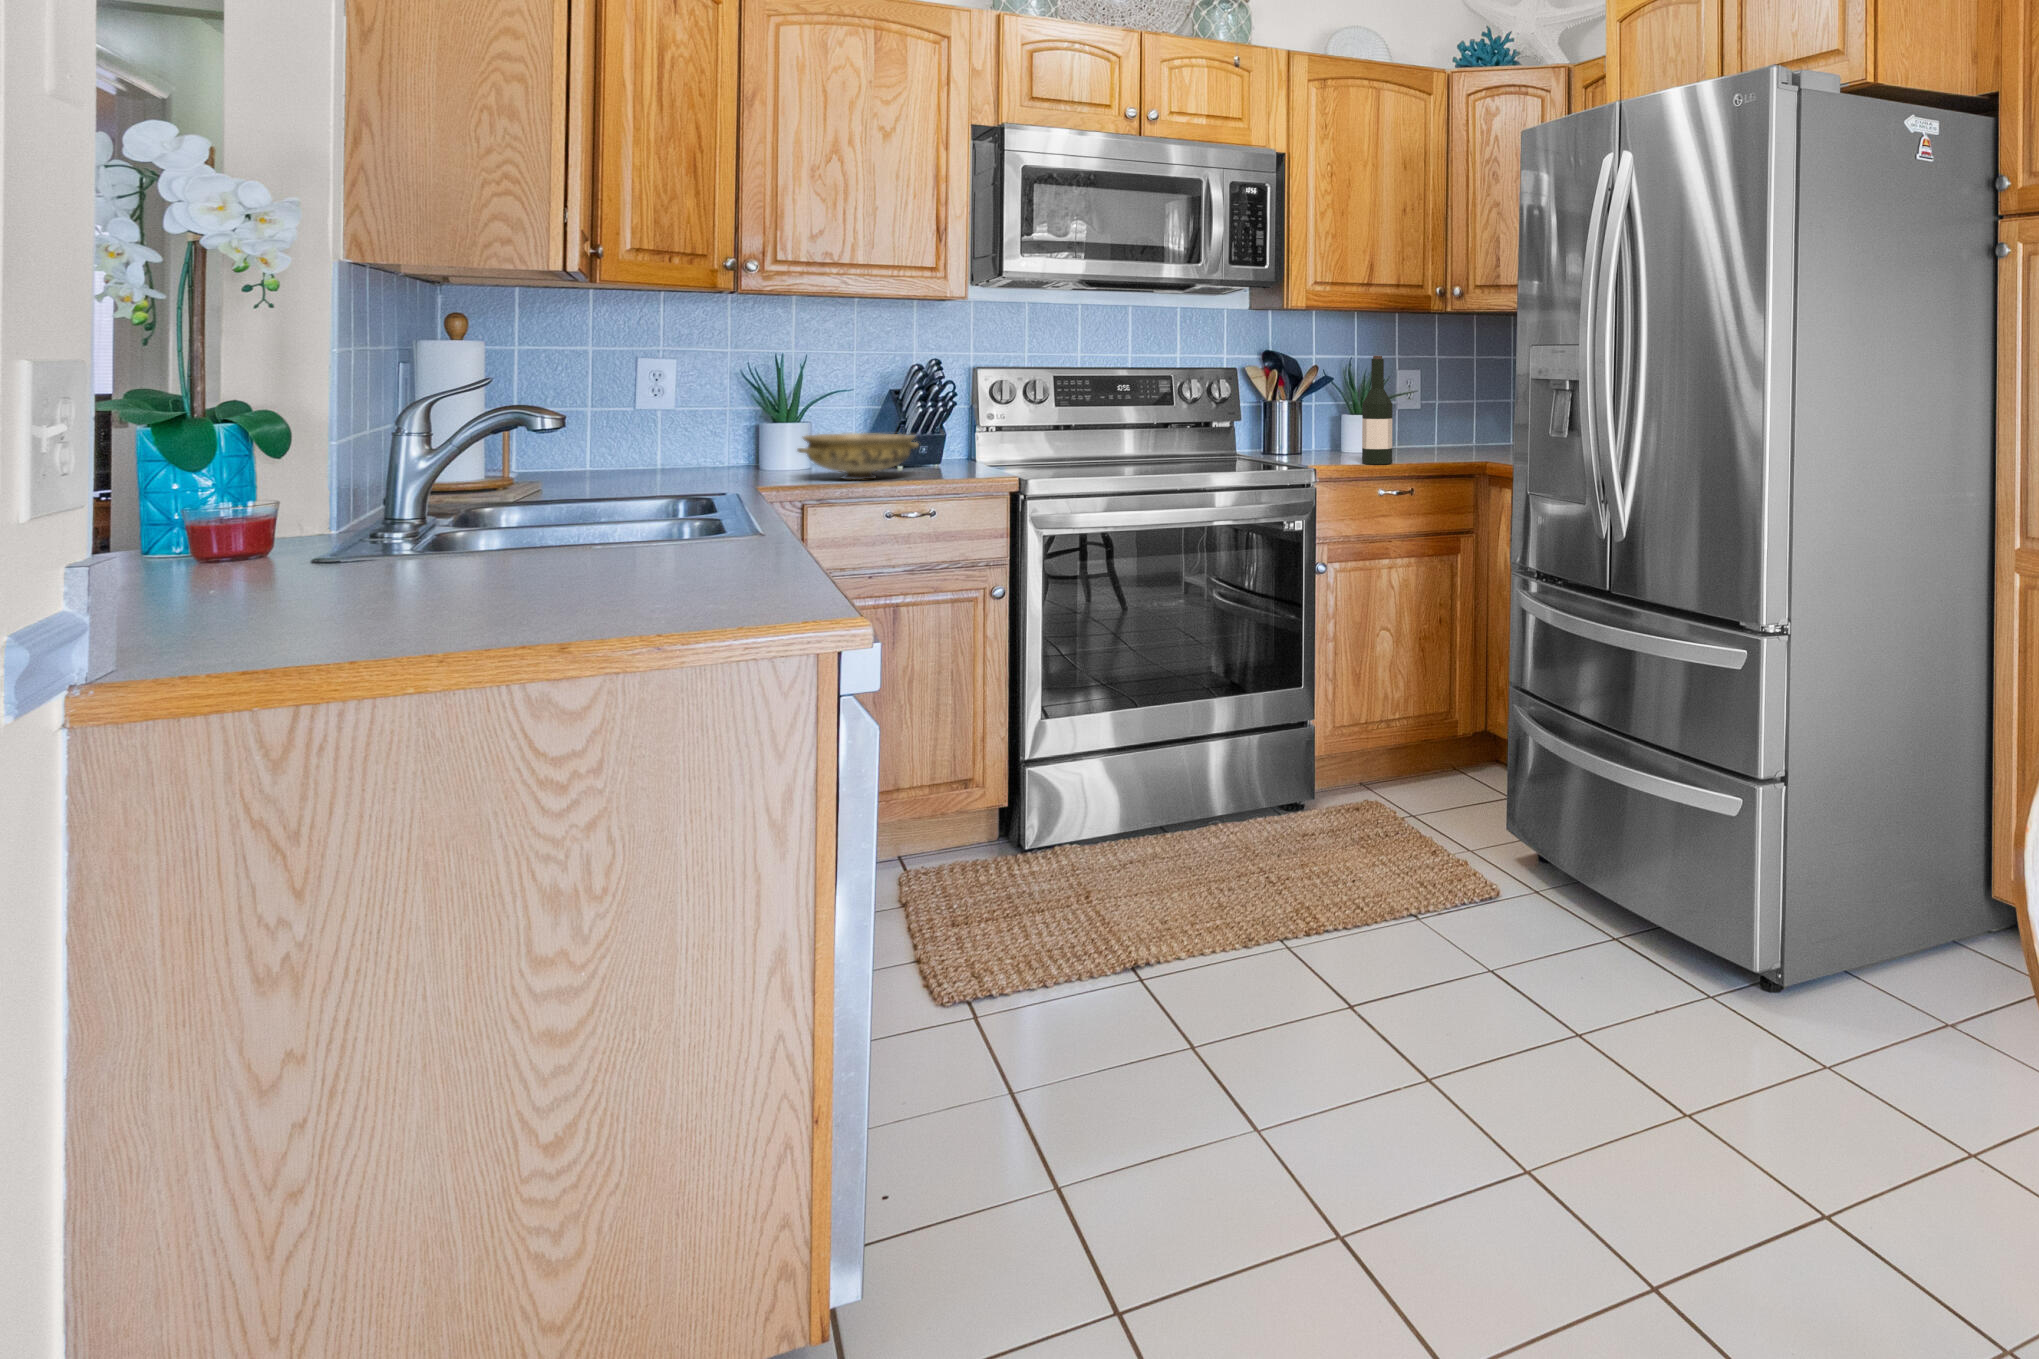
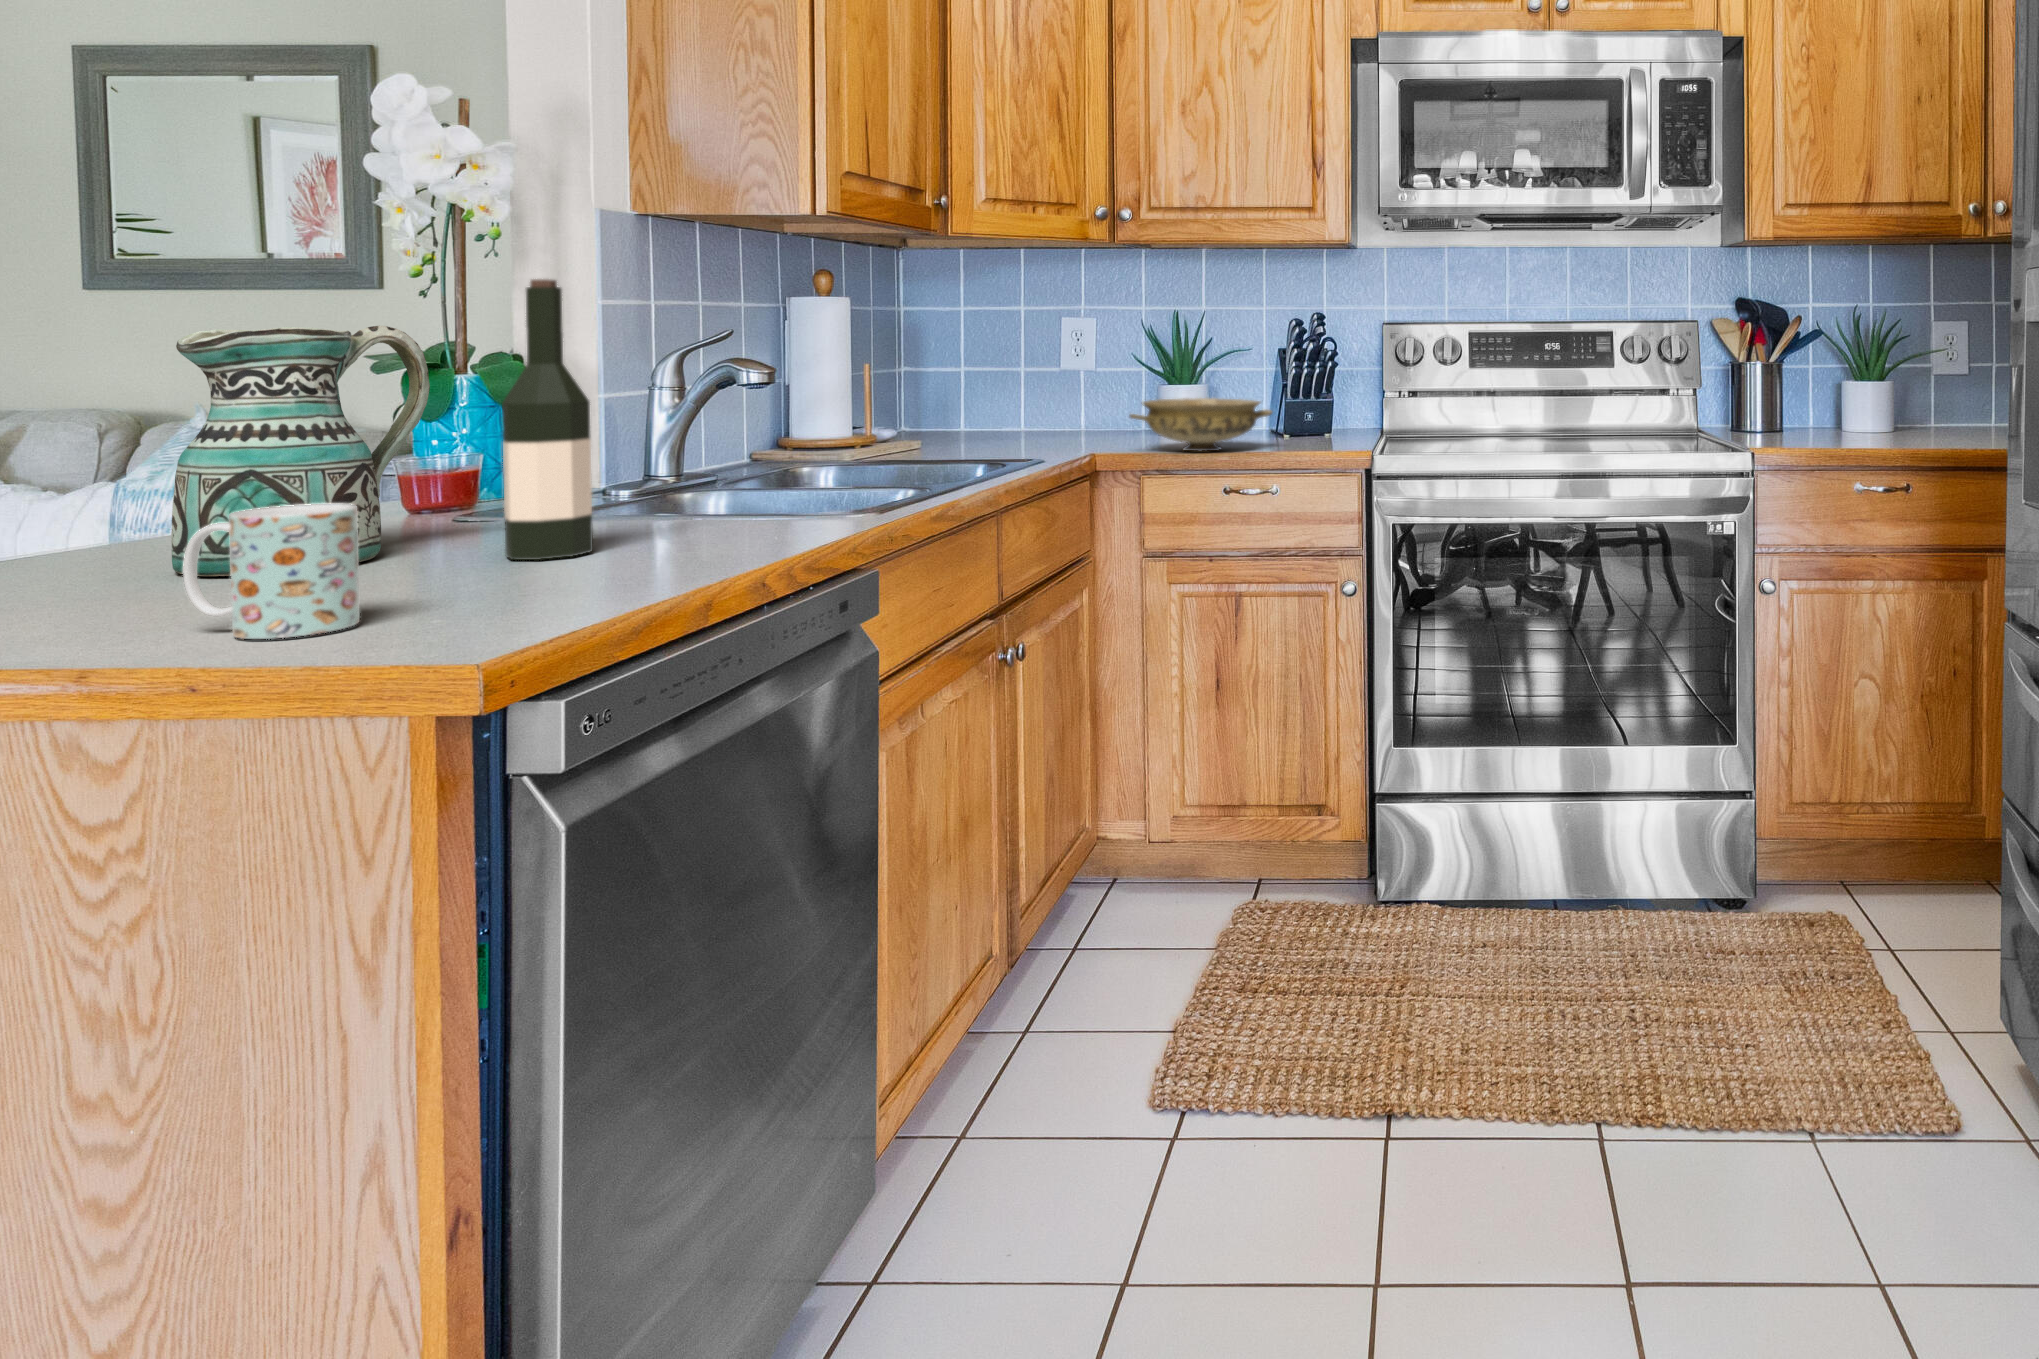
wine bottle: present [1362,356,1392,464] -> present [502,279,593,560]
ceramic pitcher: none [183,378,384,605] -> present [171,326,430,576]
mug: none [458,523,598,627] -> present [183,504,360,639]

